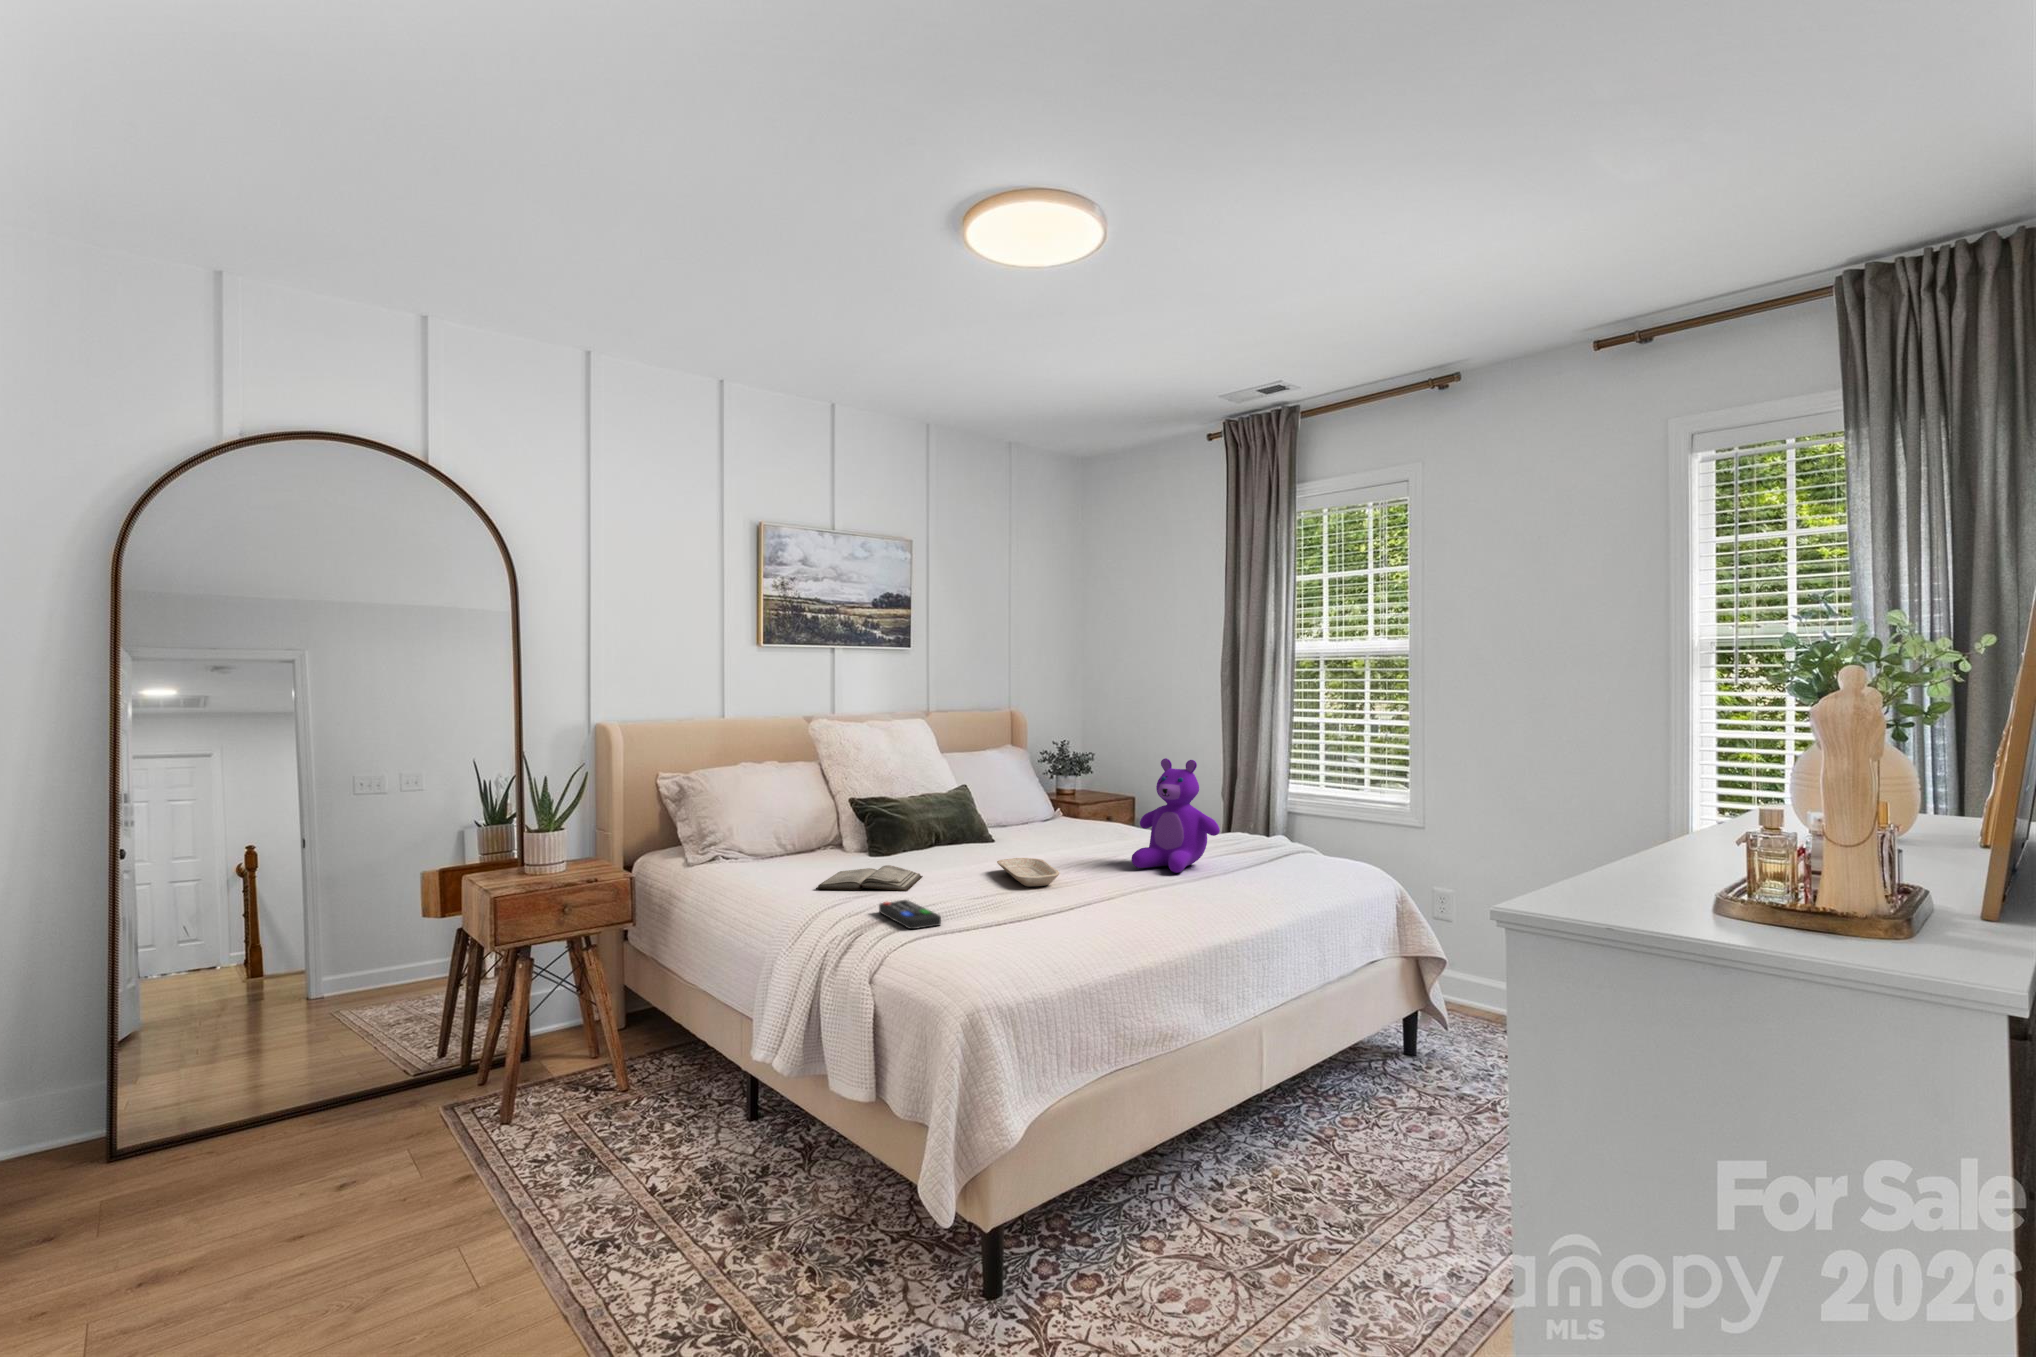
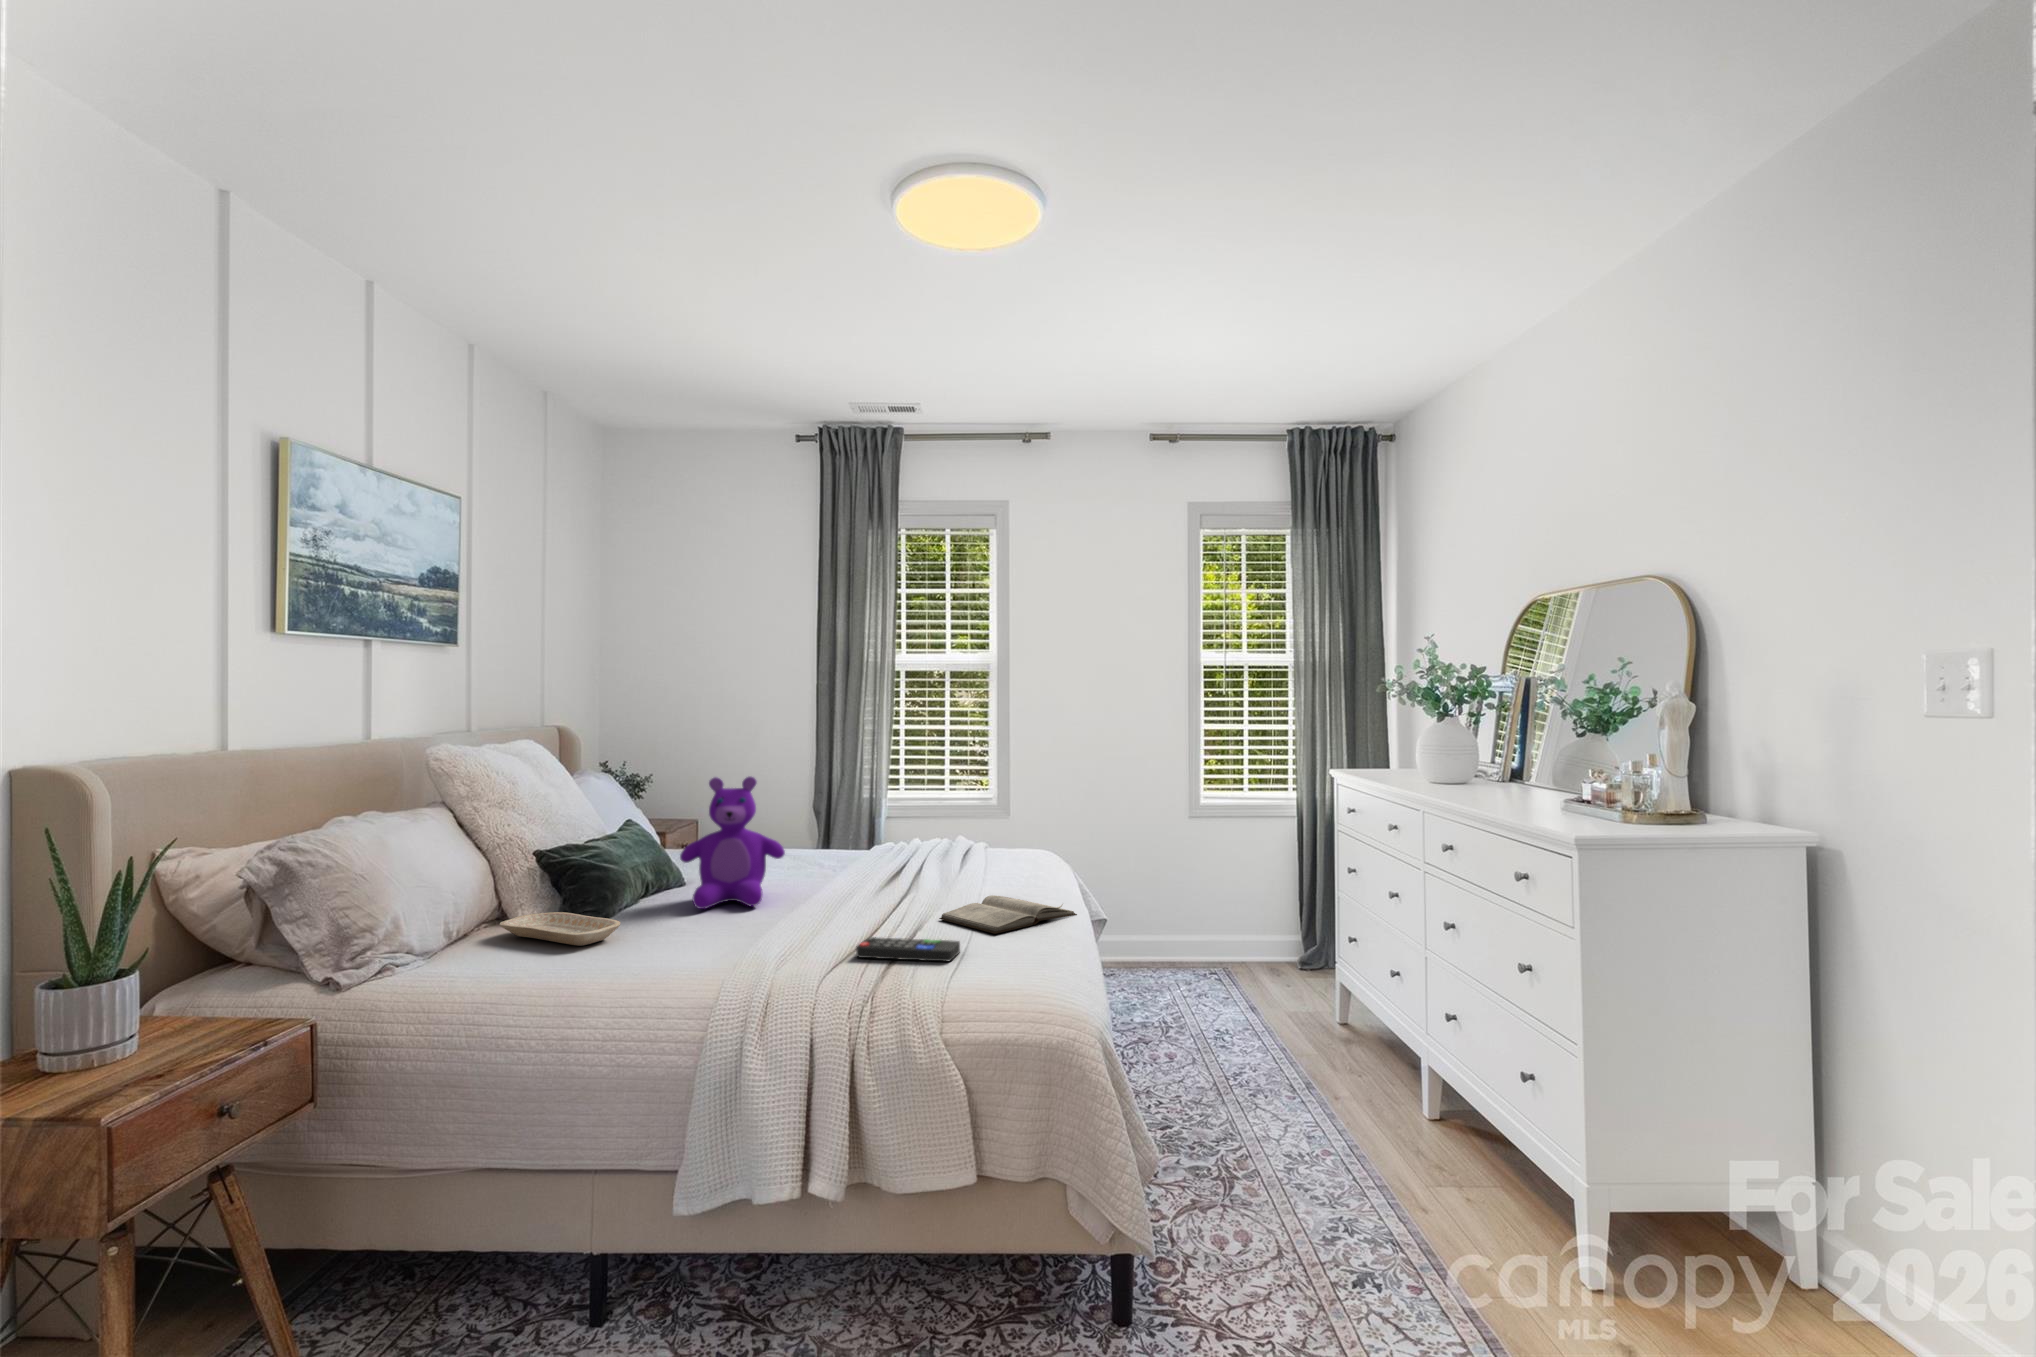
teddy bear: present [1132,758,1220,873] -> present [680,777,785,909]
tray: present [997,858,1060,886] -> present [500,912,620,946]
diary: present [816,865,923,891] -> present [939,895,1077,934]

